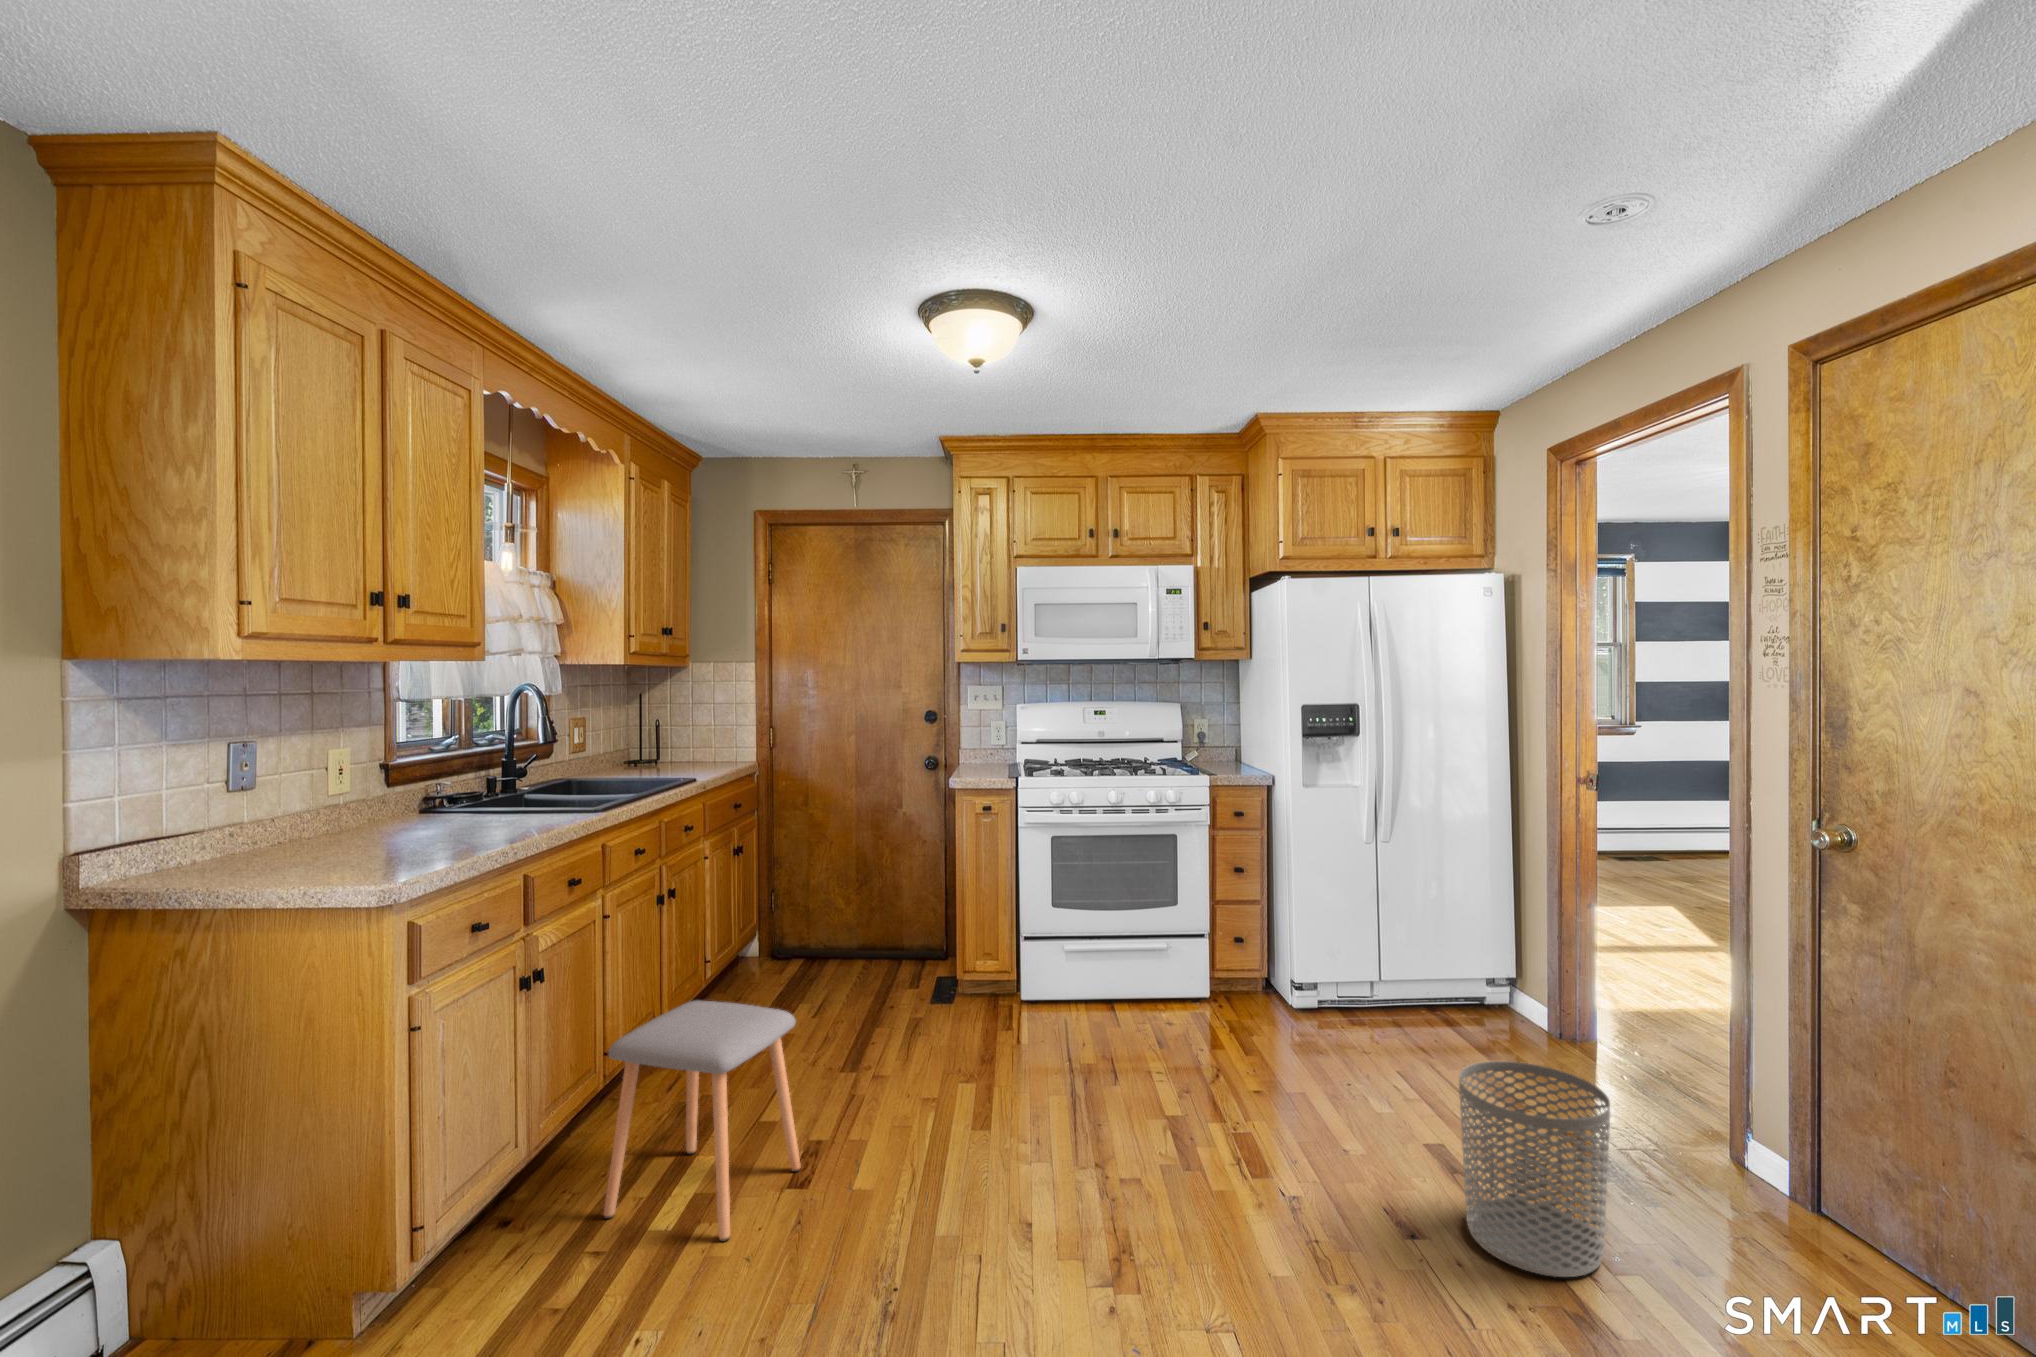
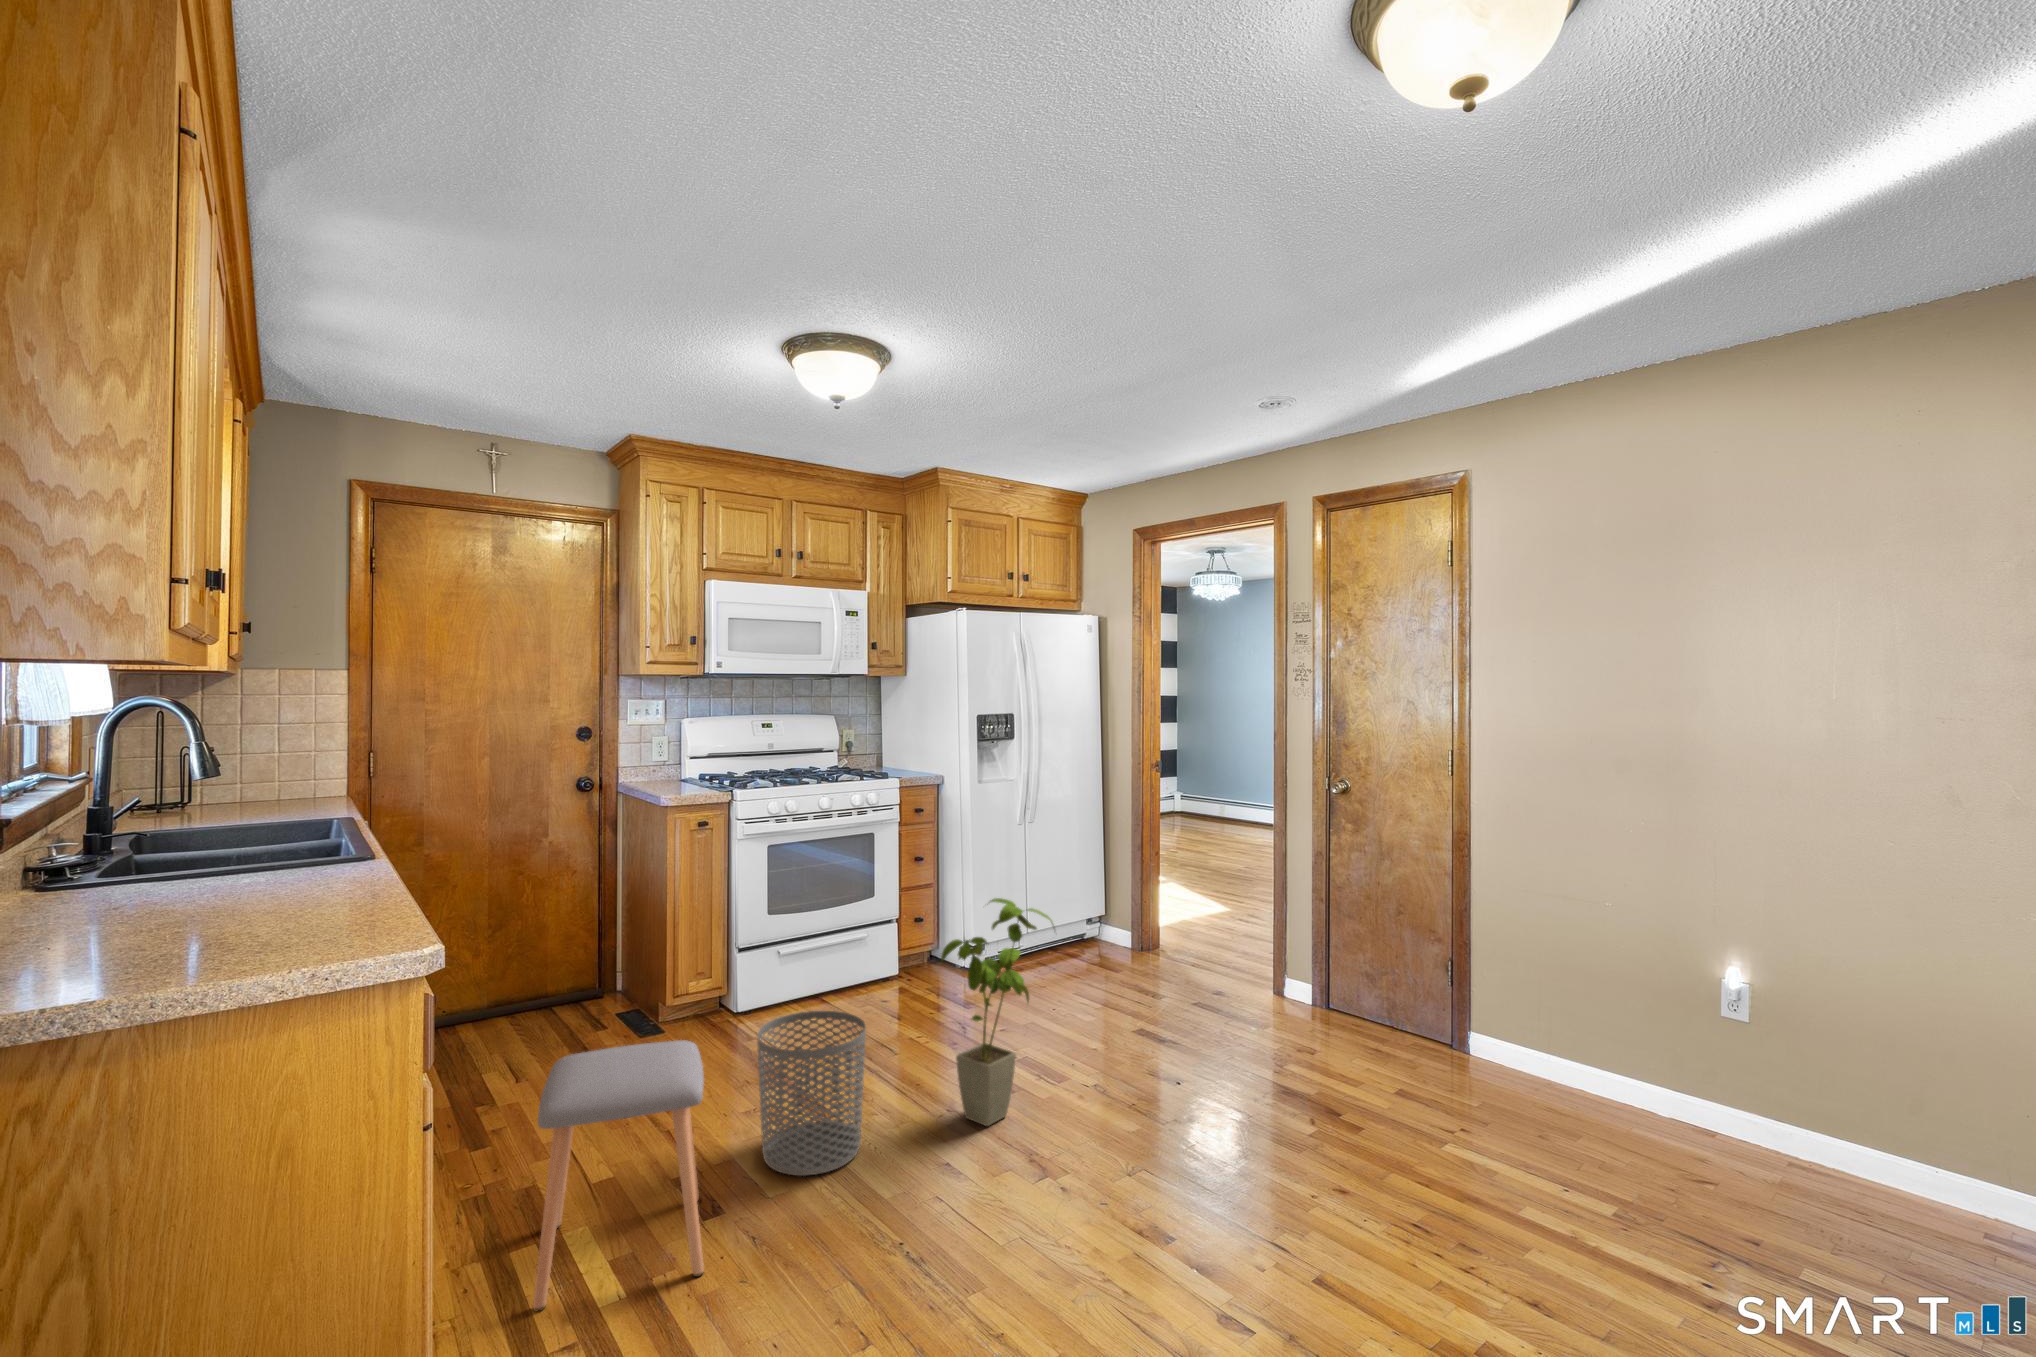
house plant: none [1068,923,1199,1198] -> present [941,898,1053,1126]
waste bin: present [1459,1061,1610,1277] -> present [757,1011,866,1176]

